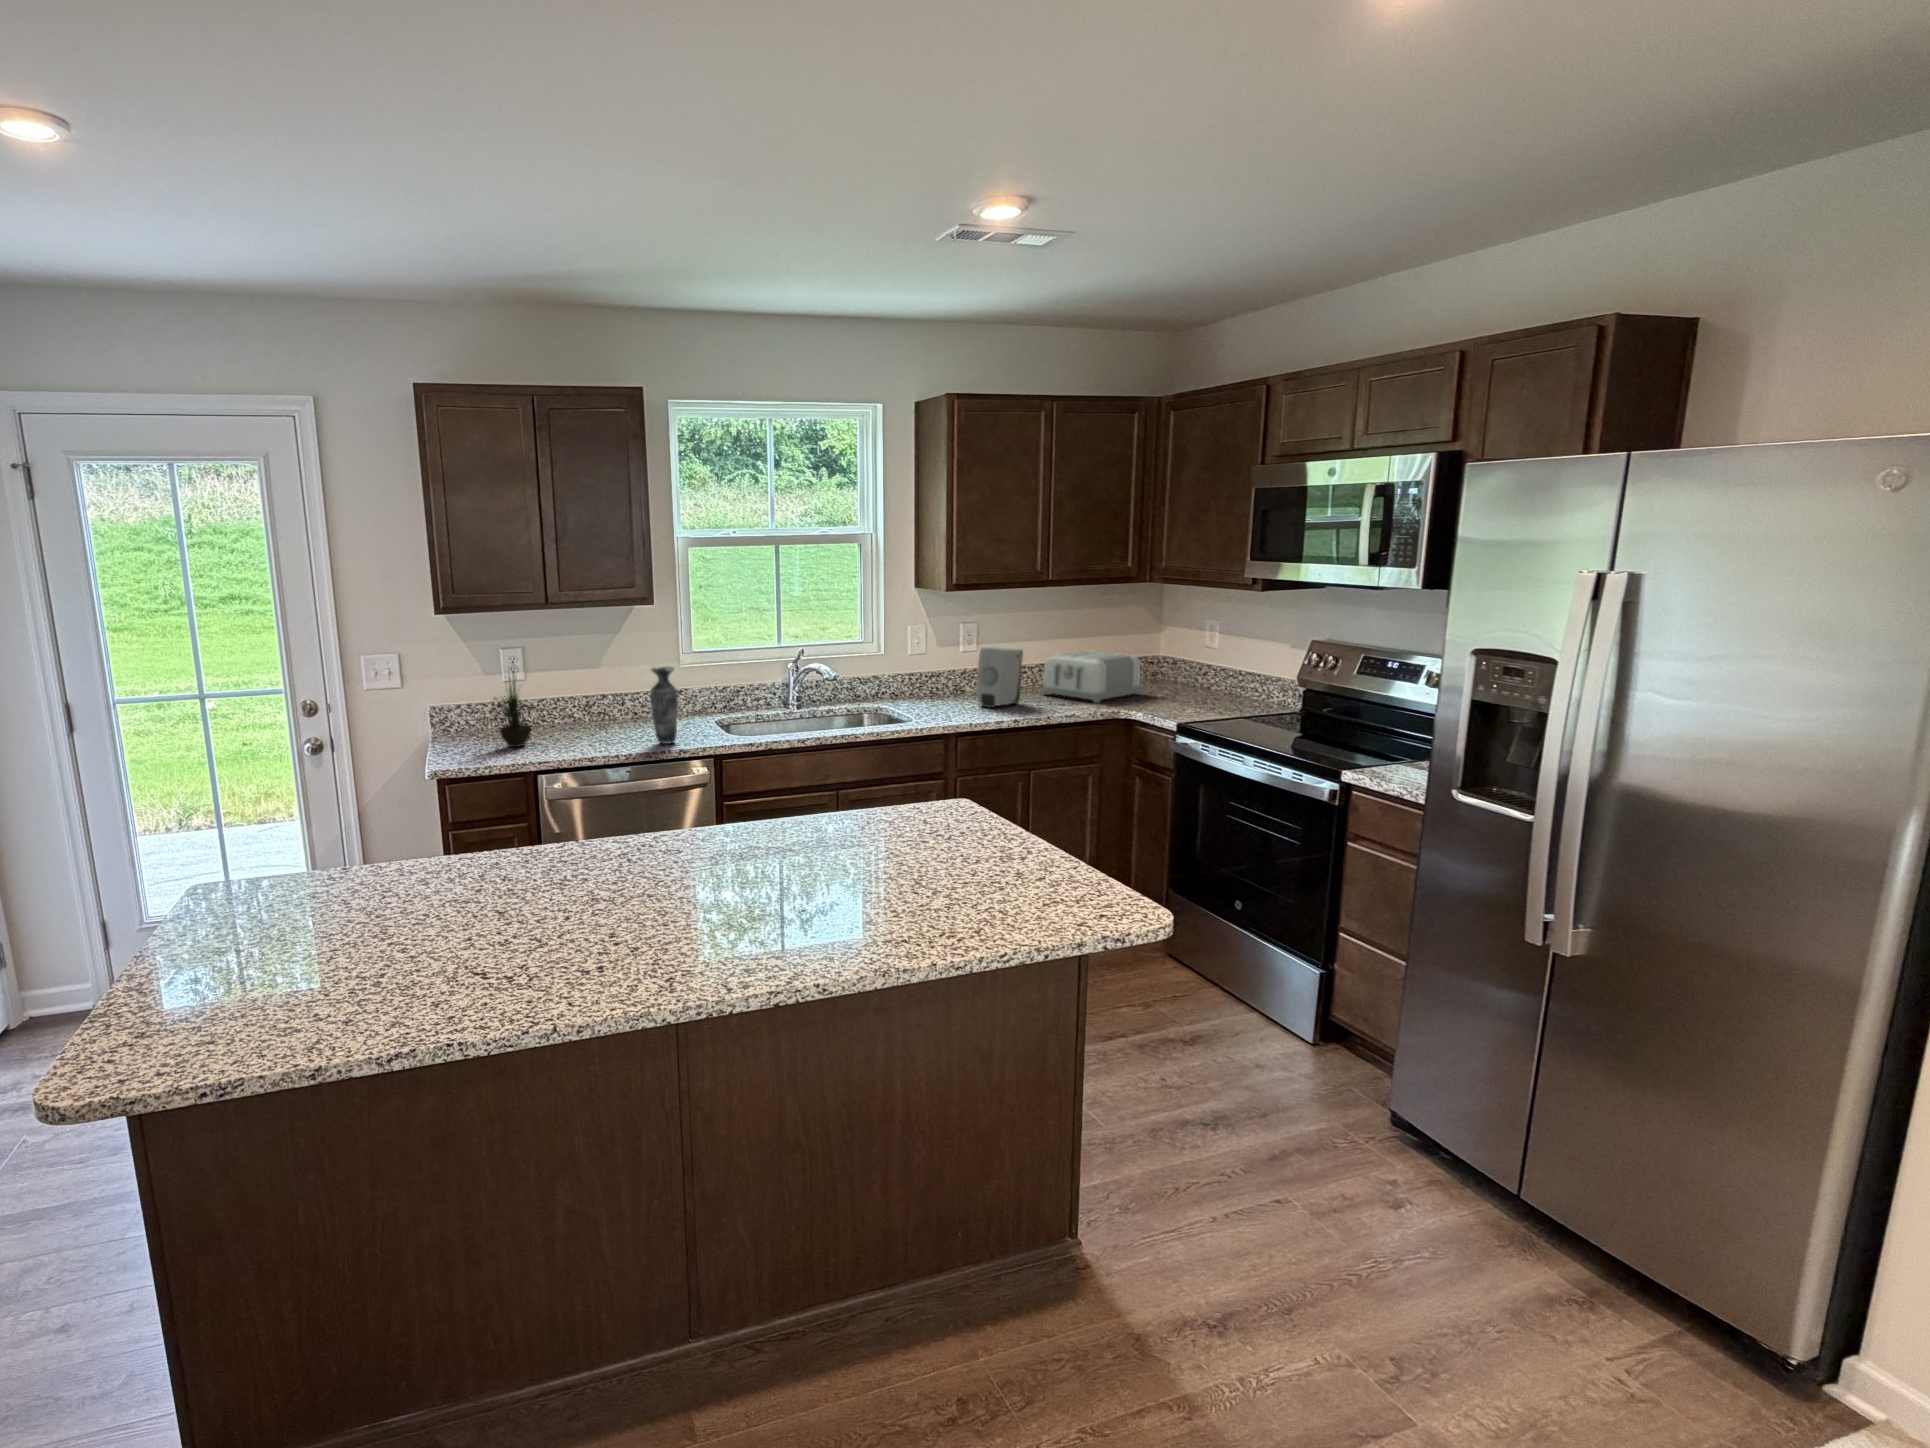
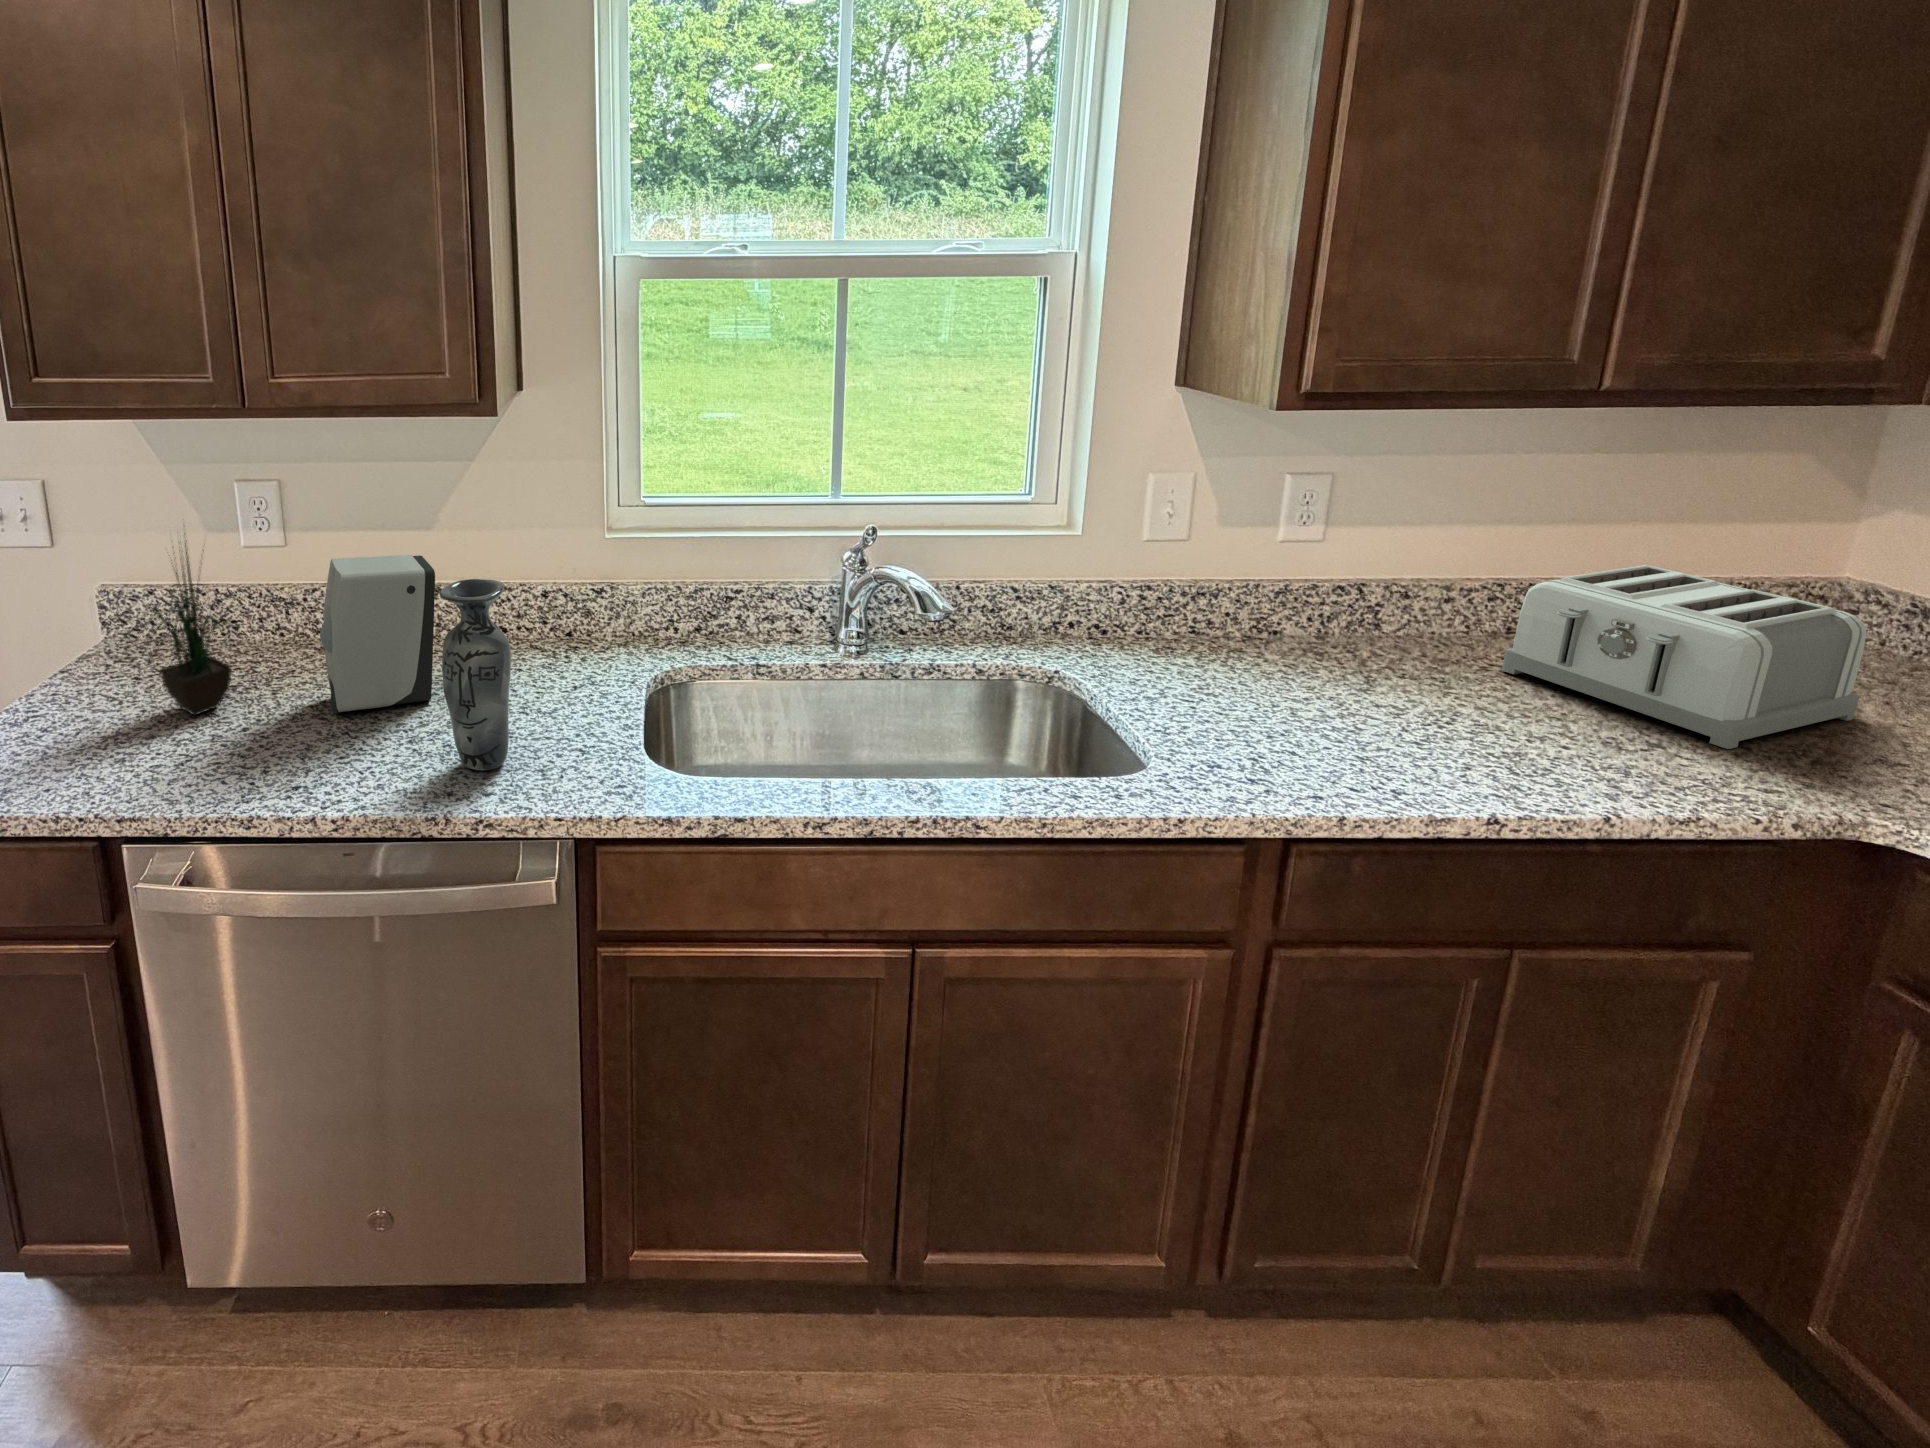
soap dispenser: present [977,647,1023,708] -> present [320,555,435,714]

